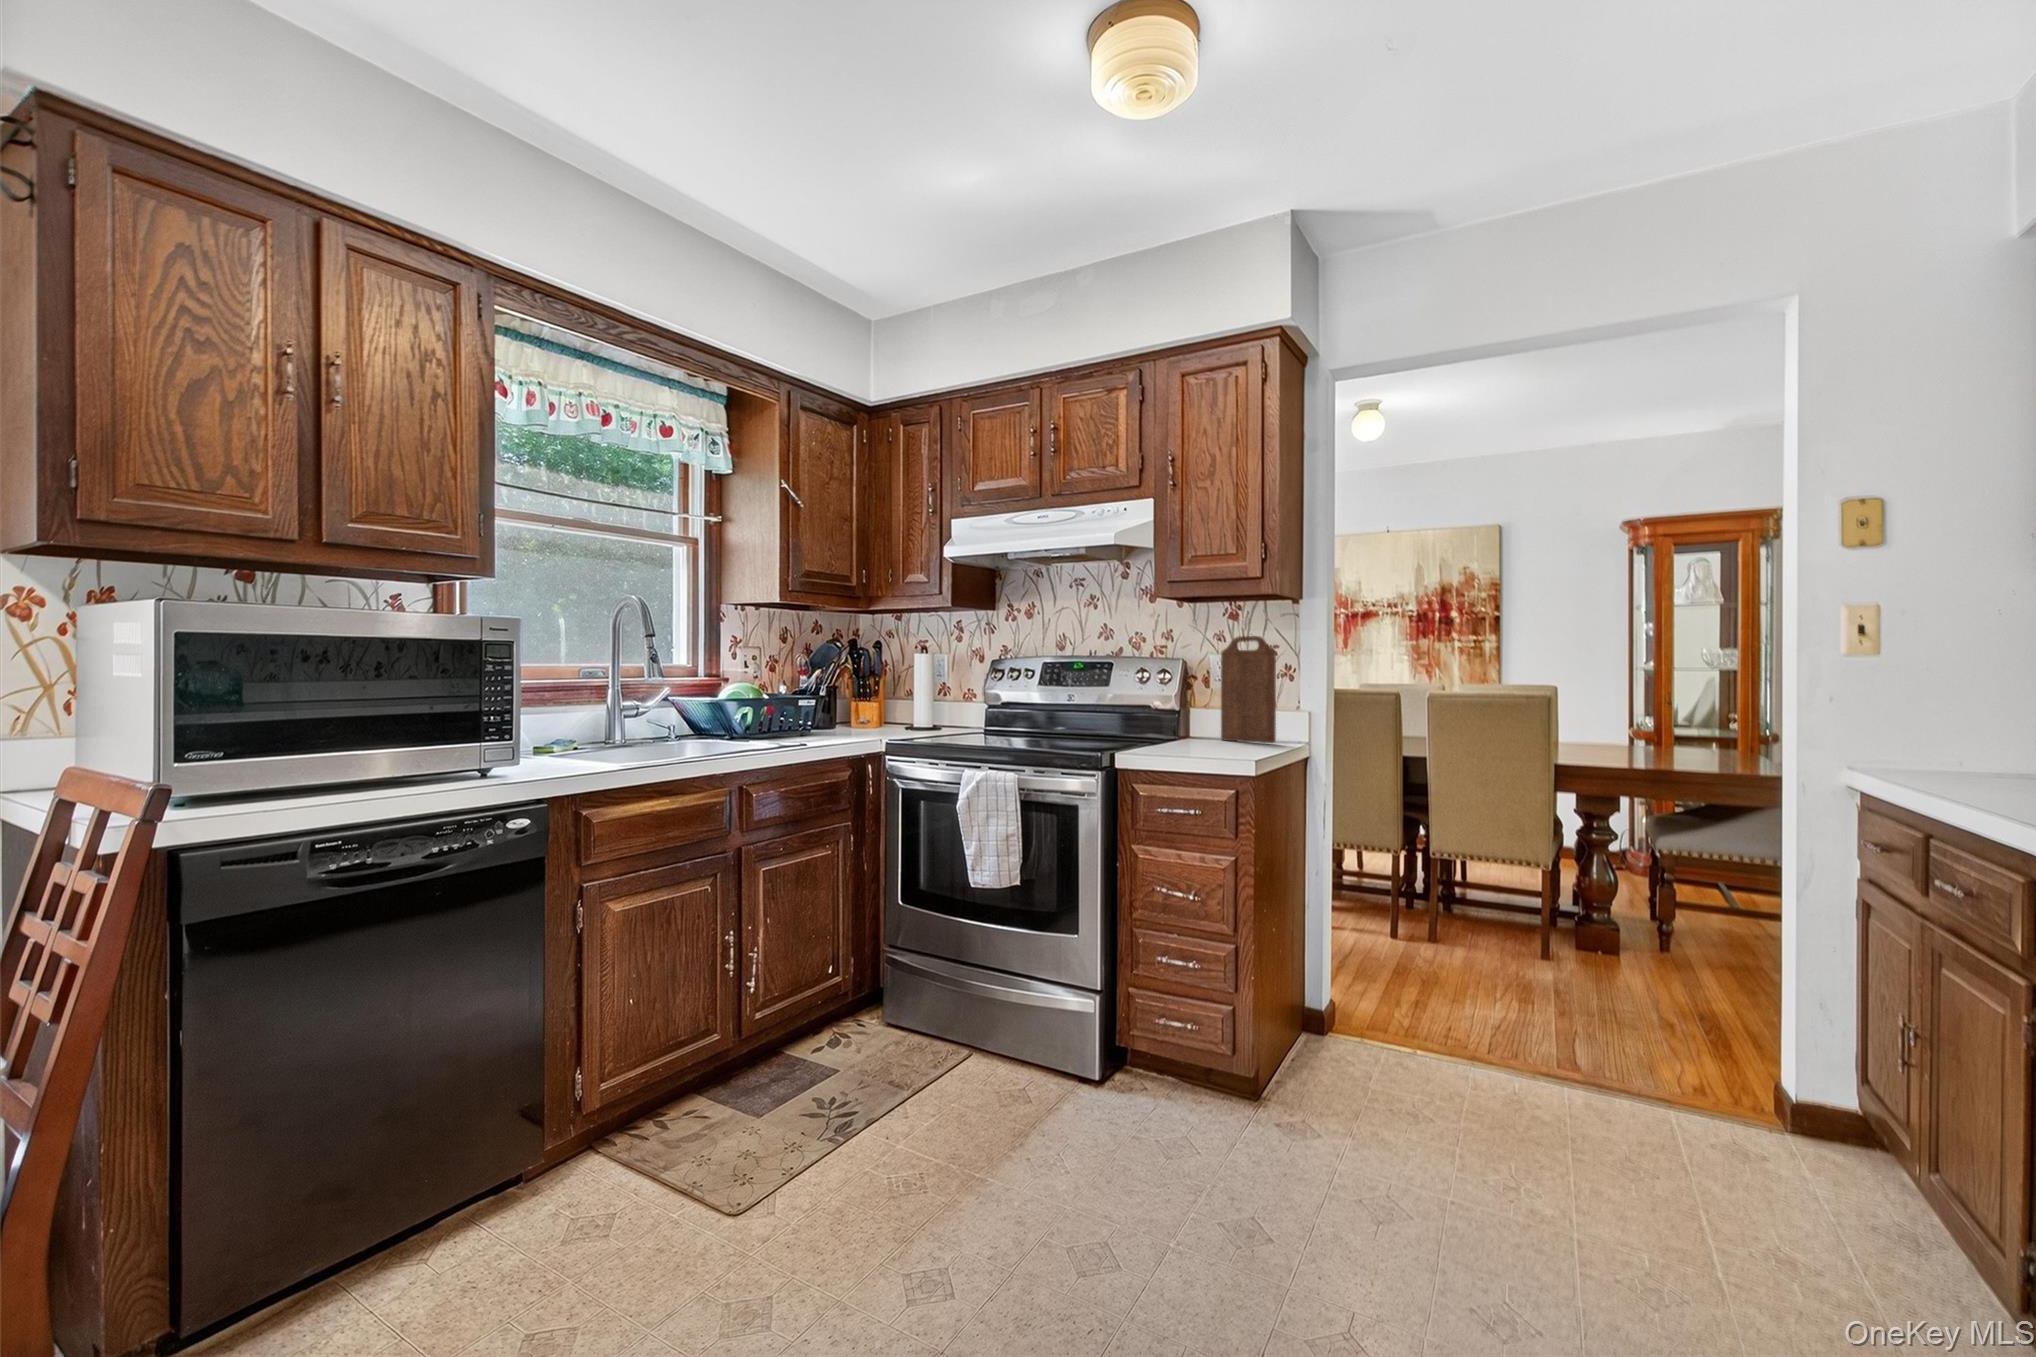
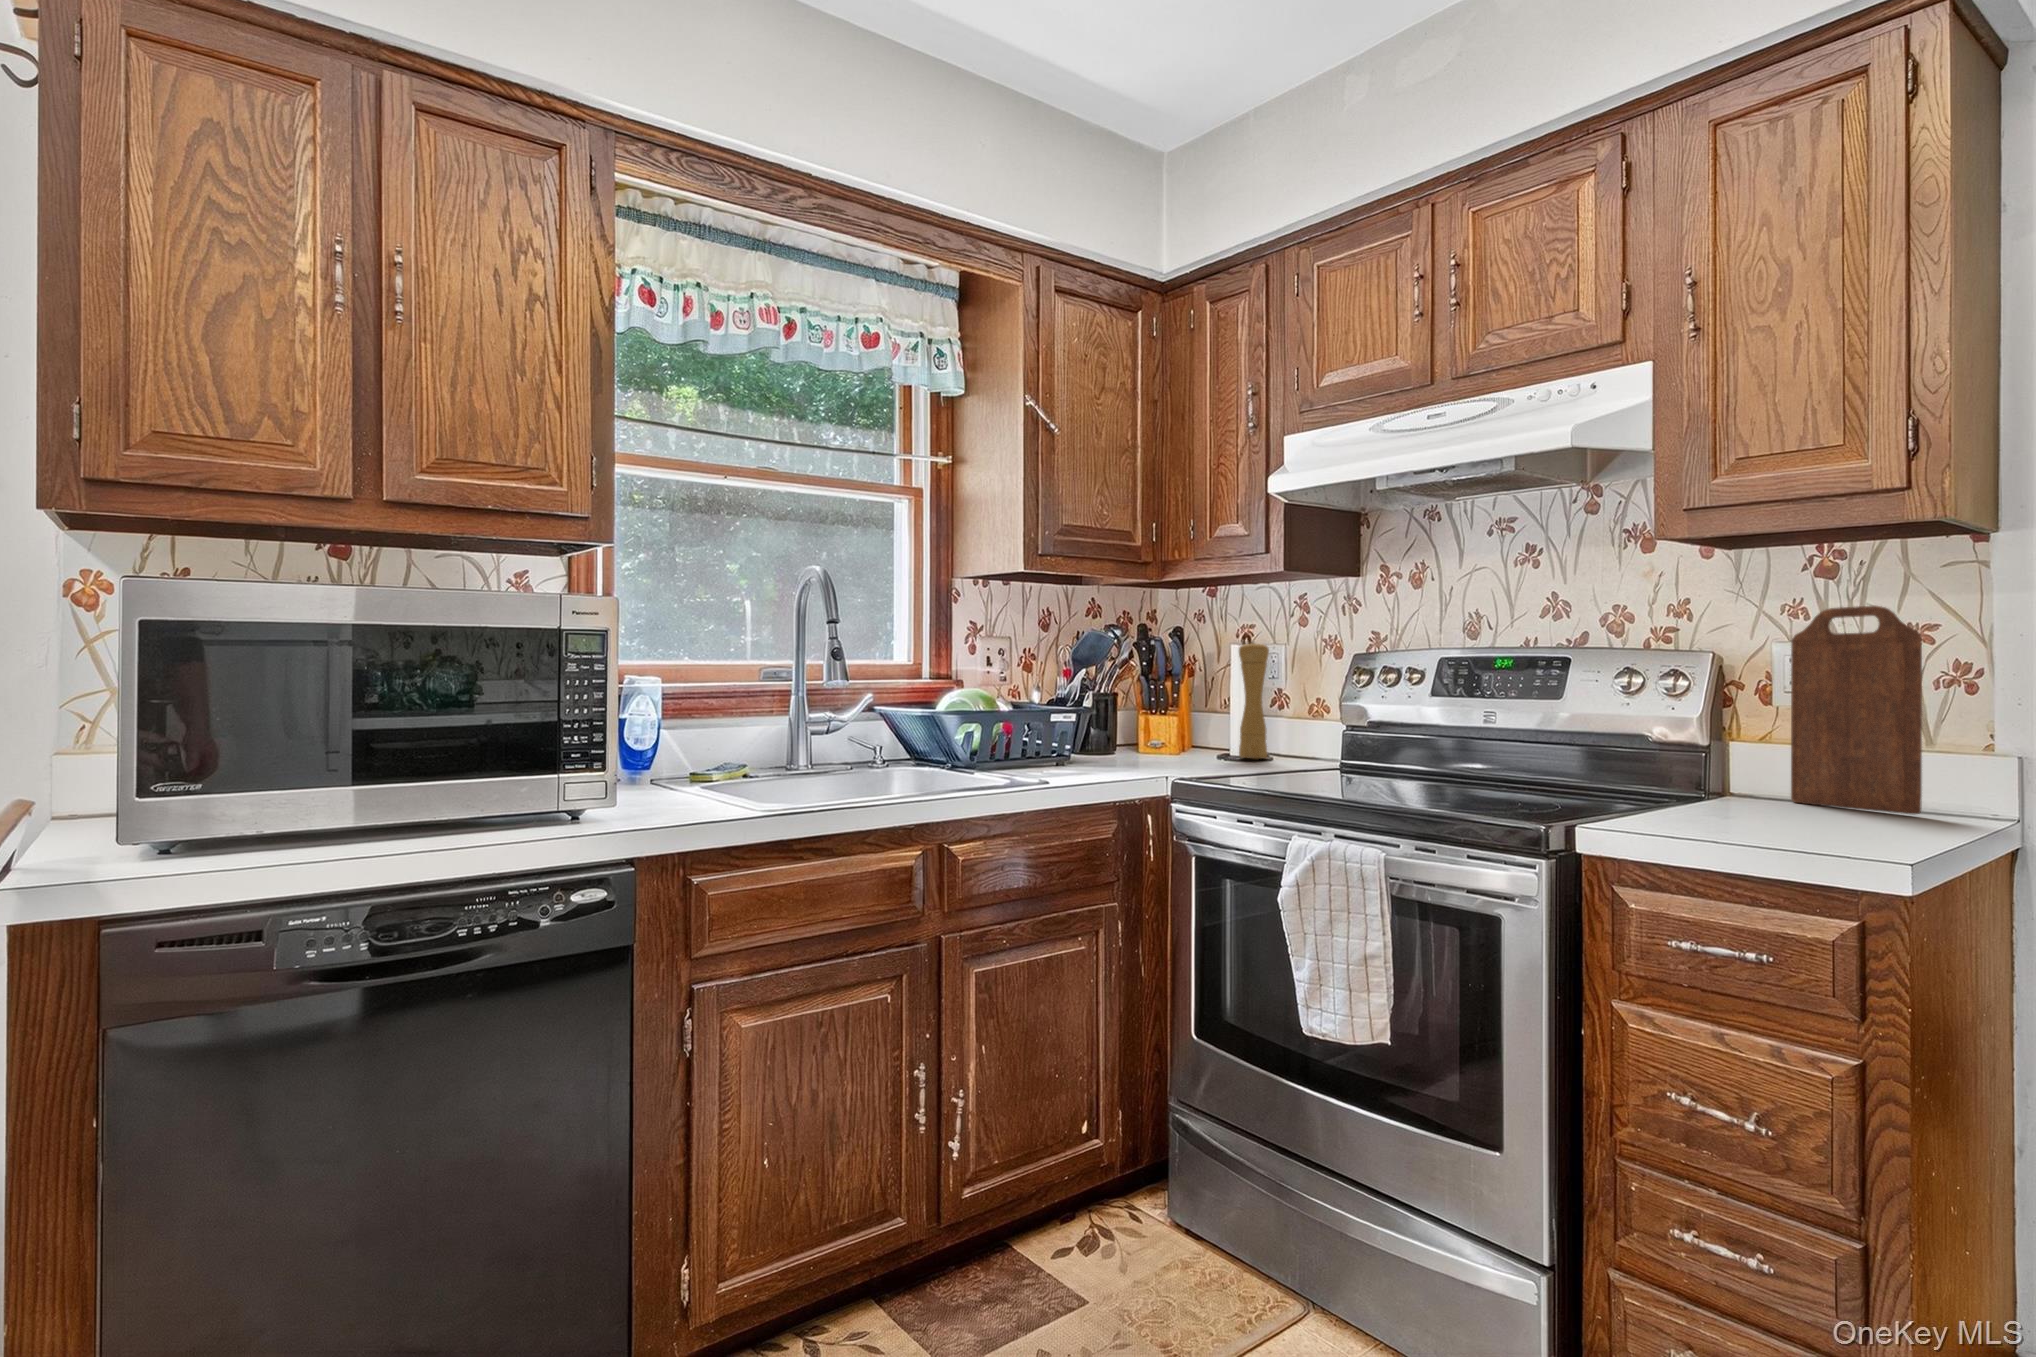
pepper mill: none [919,651,938,727] -> present [1239,642,1269,759]

